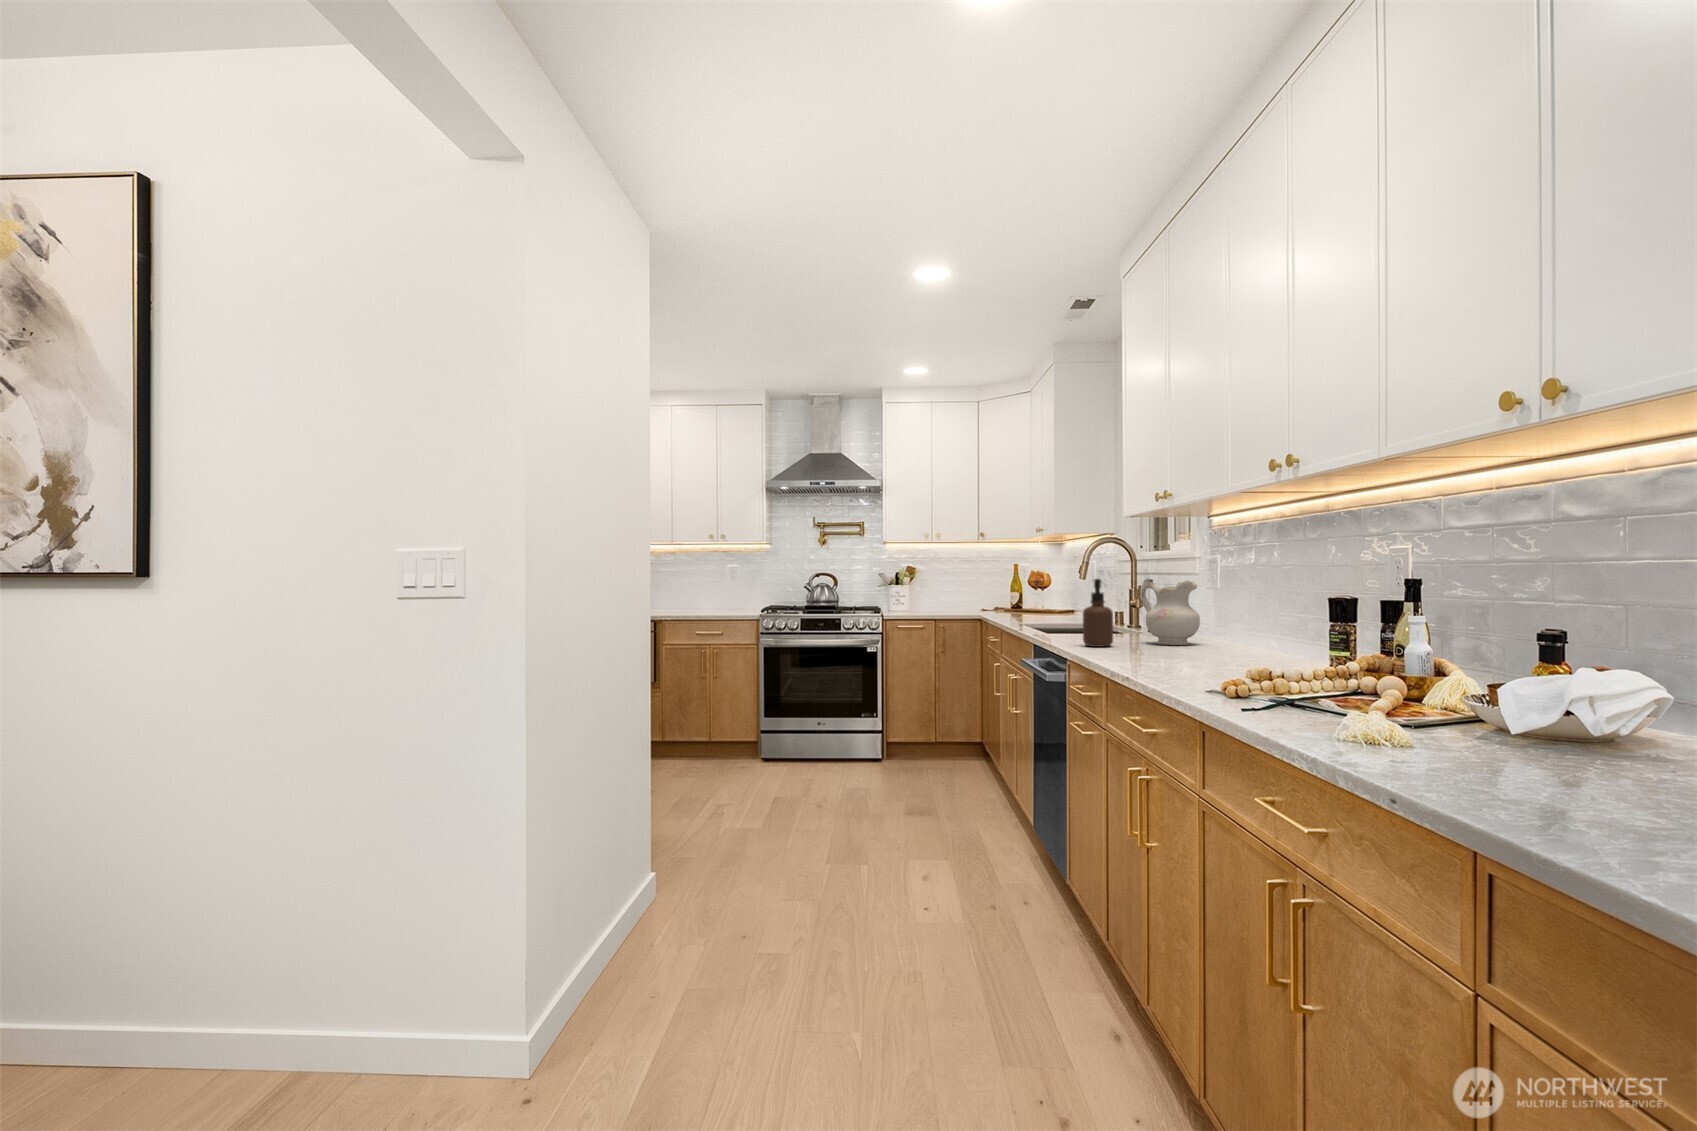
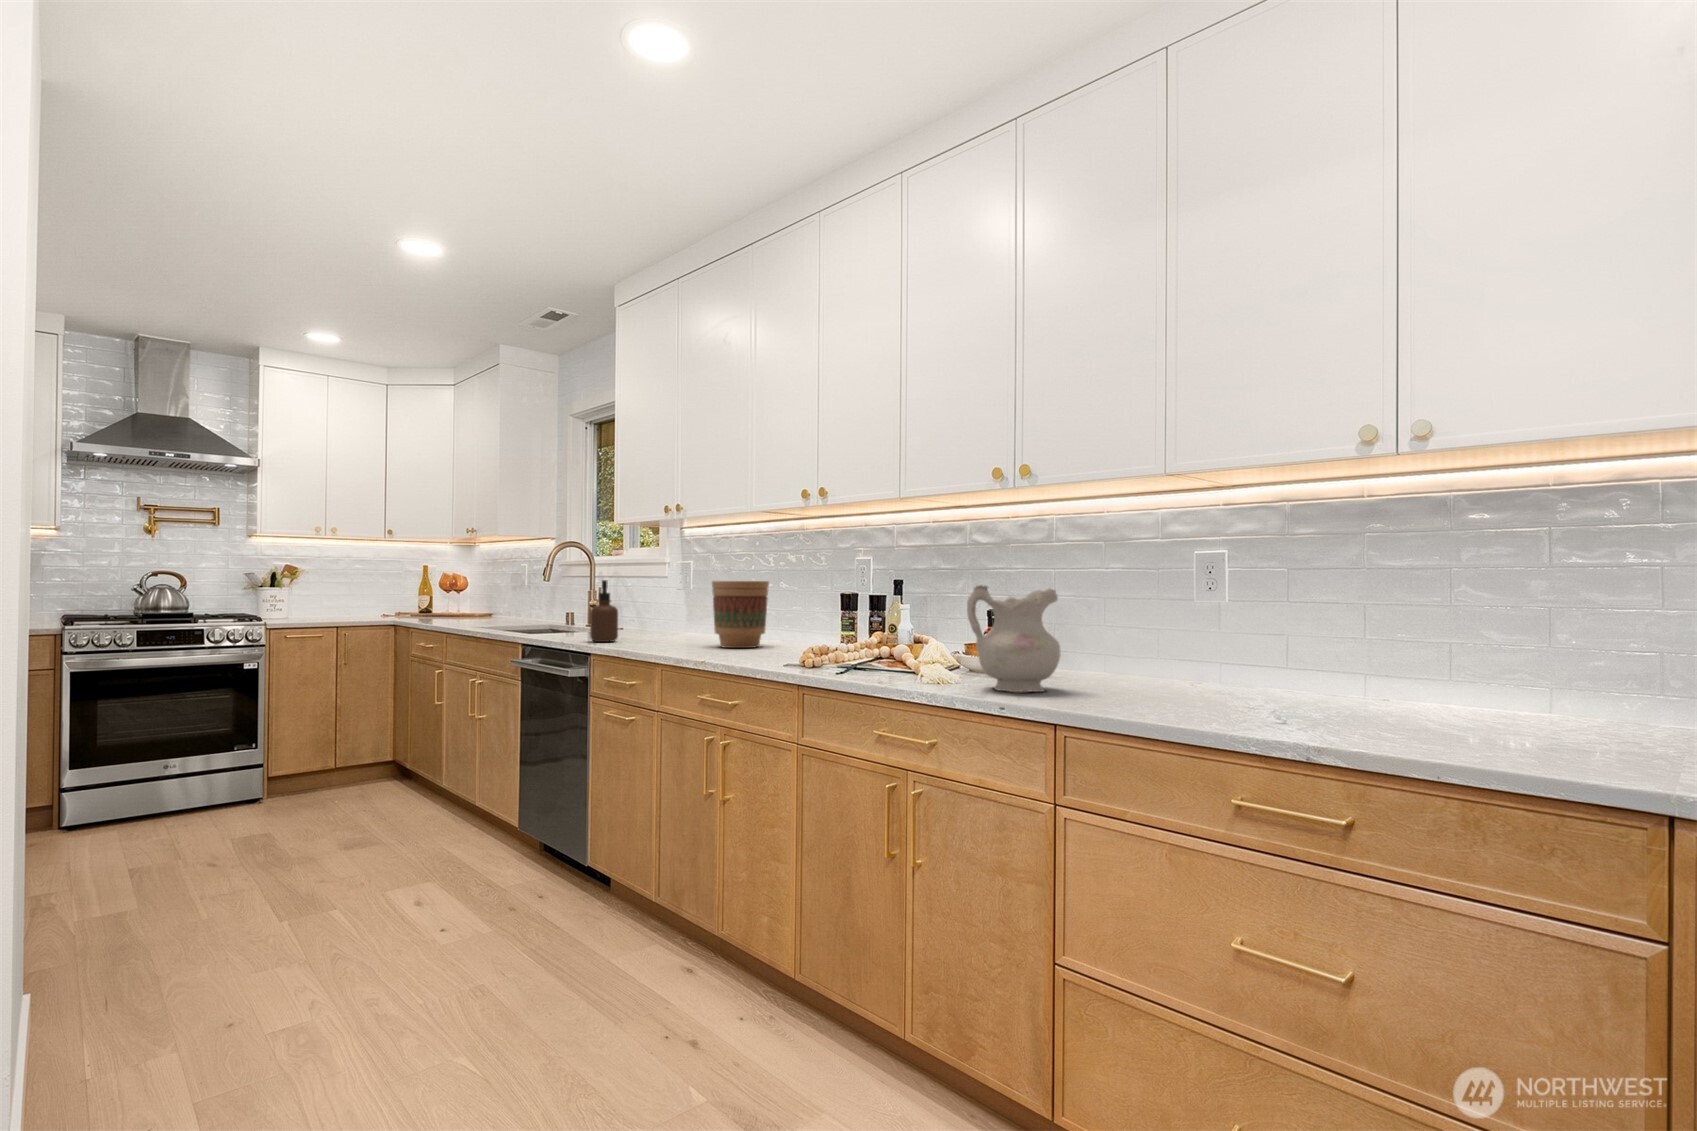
ceramic pitcher: present [1140,579,1200,645] -> present [967,585,1061,692]
flower pot: none [1196,579,1275,664] -> present [712,581,769,648]

